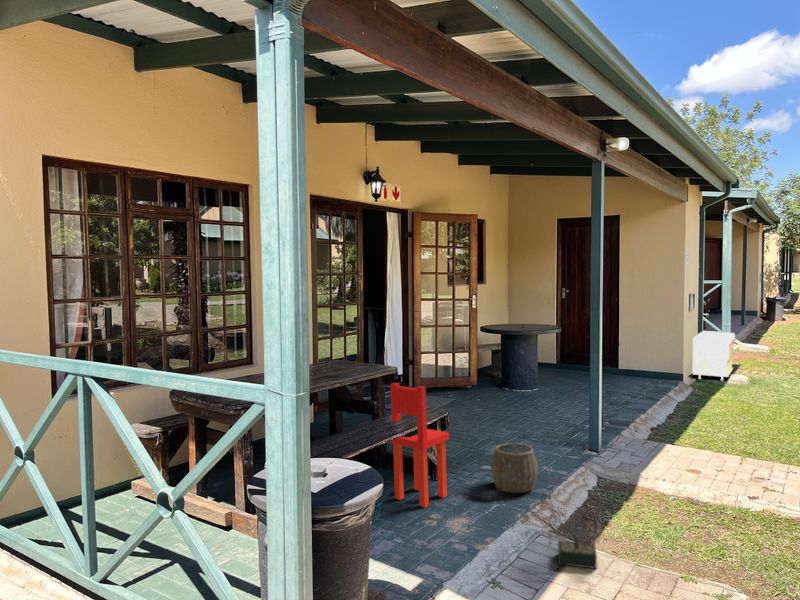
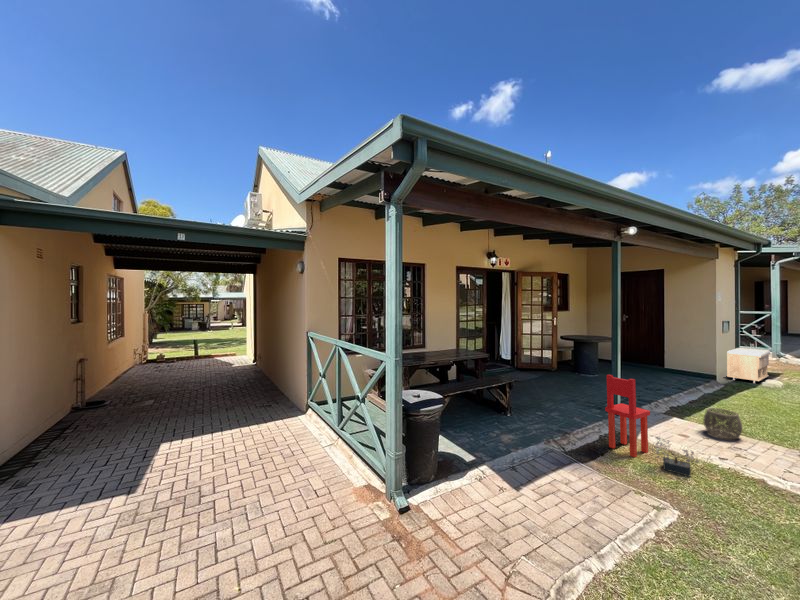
chair: present [390,383,449,508] -> present [605,375,650,457]
woven basket: present [491,443,538,493] -> present [703,408,742,439]
decorative plant: present [542,507,607,569] -> present [652,437,694,476]

